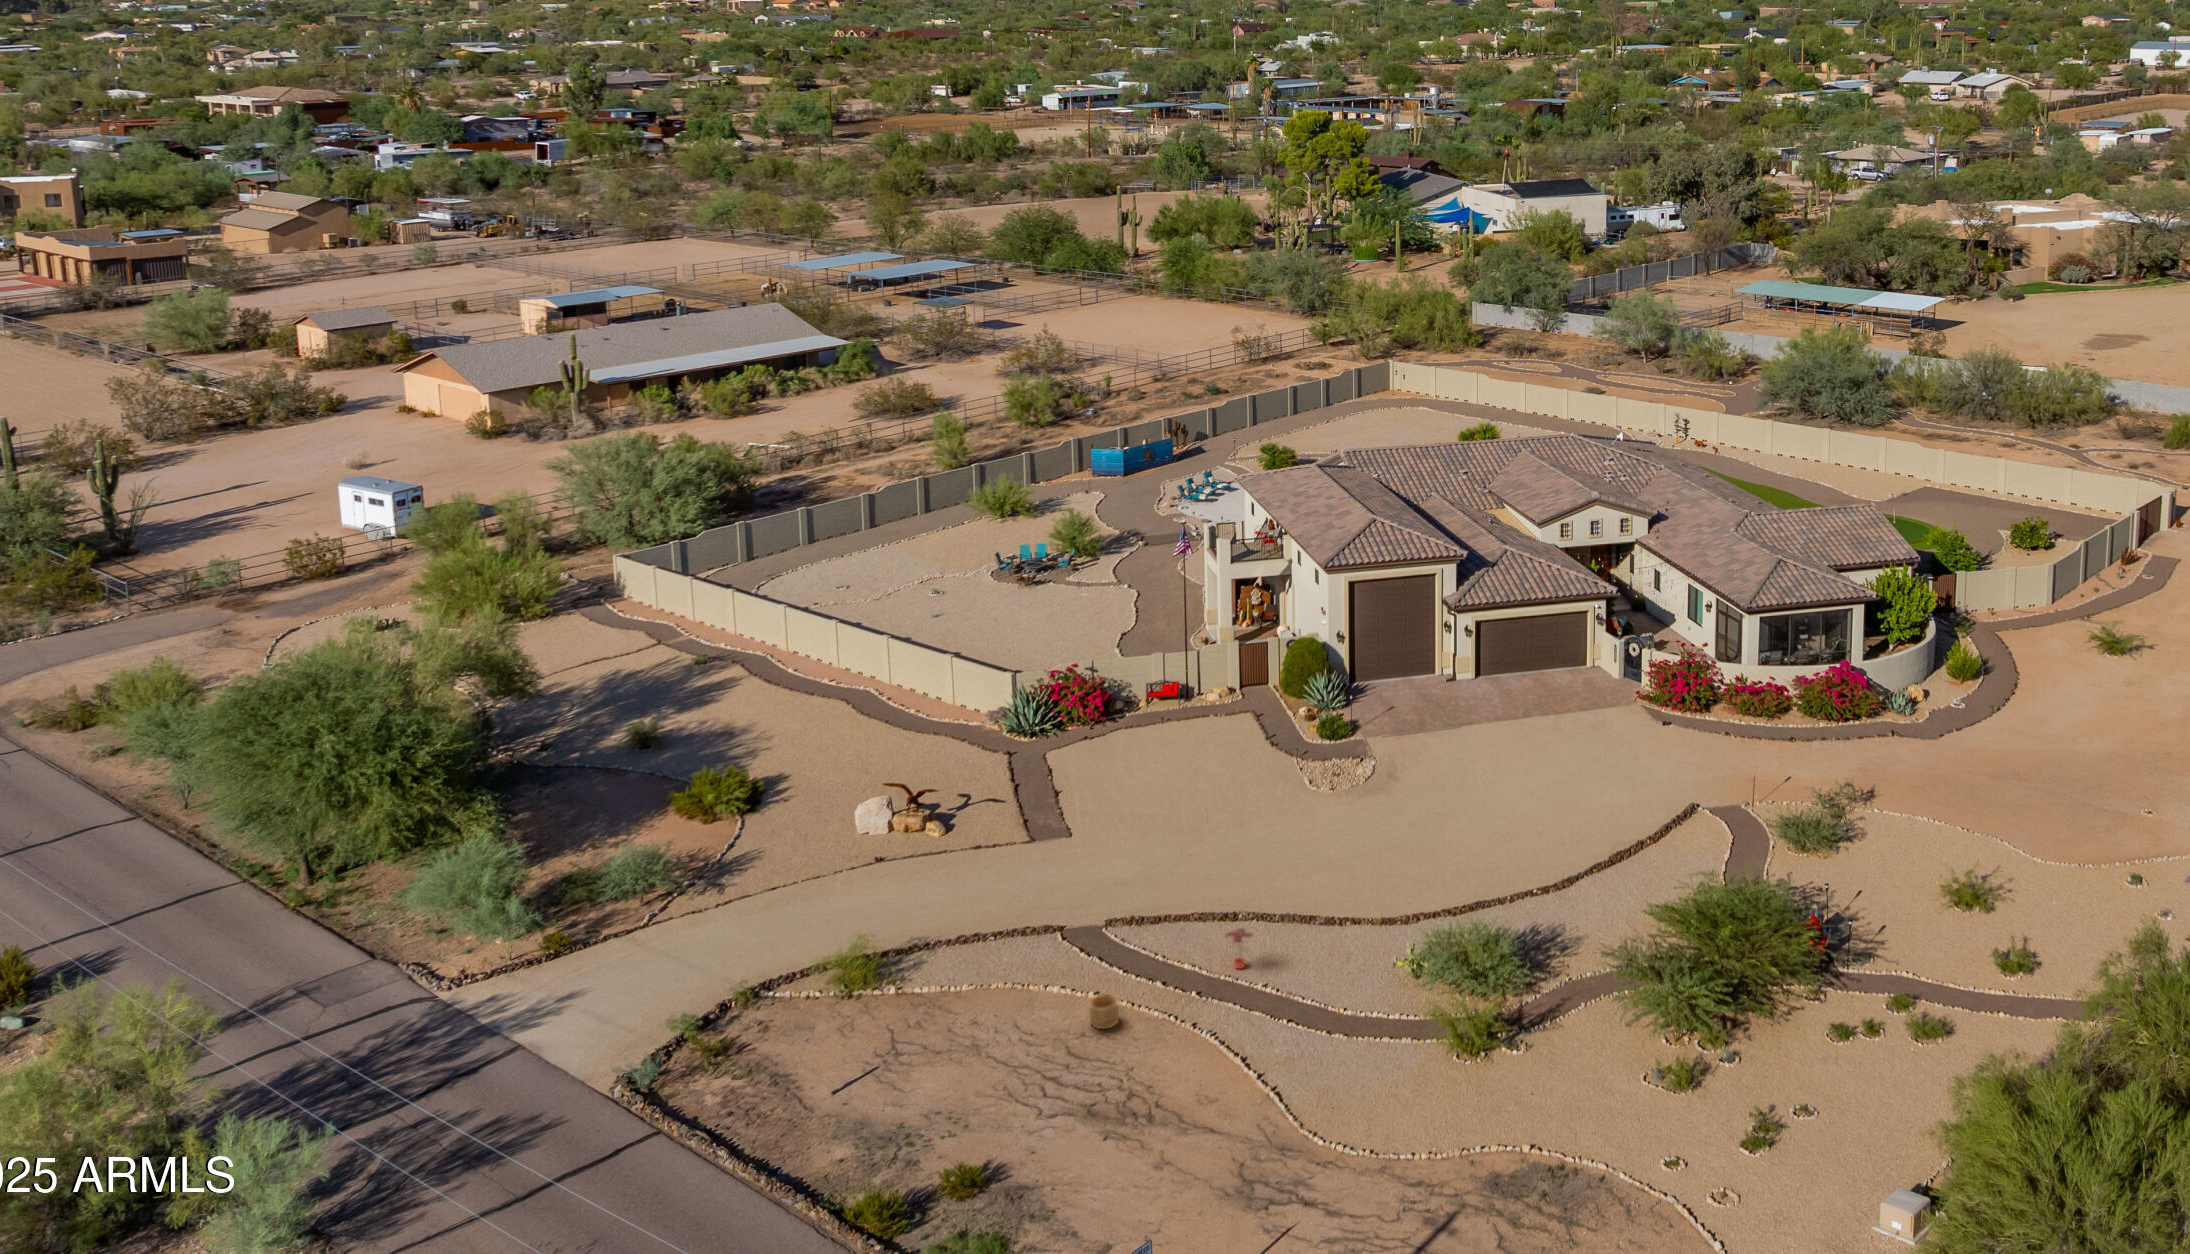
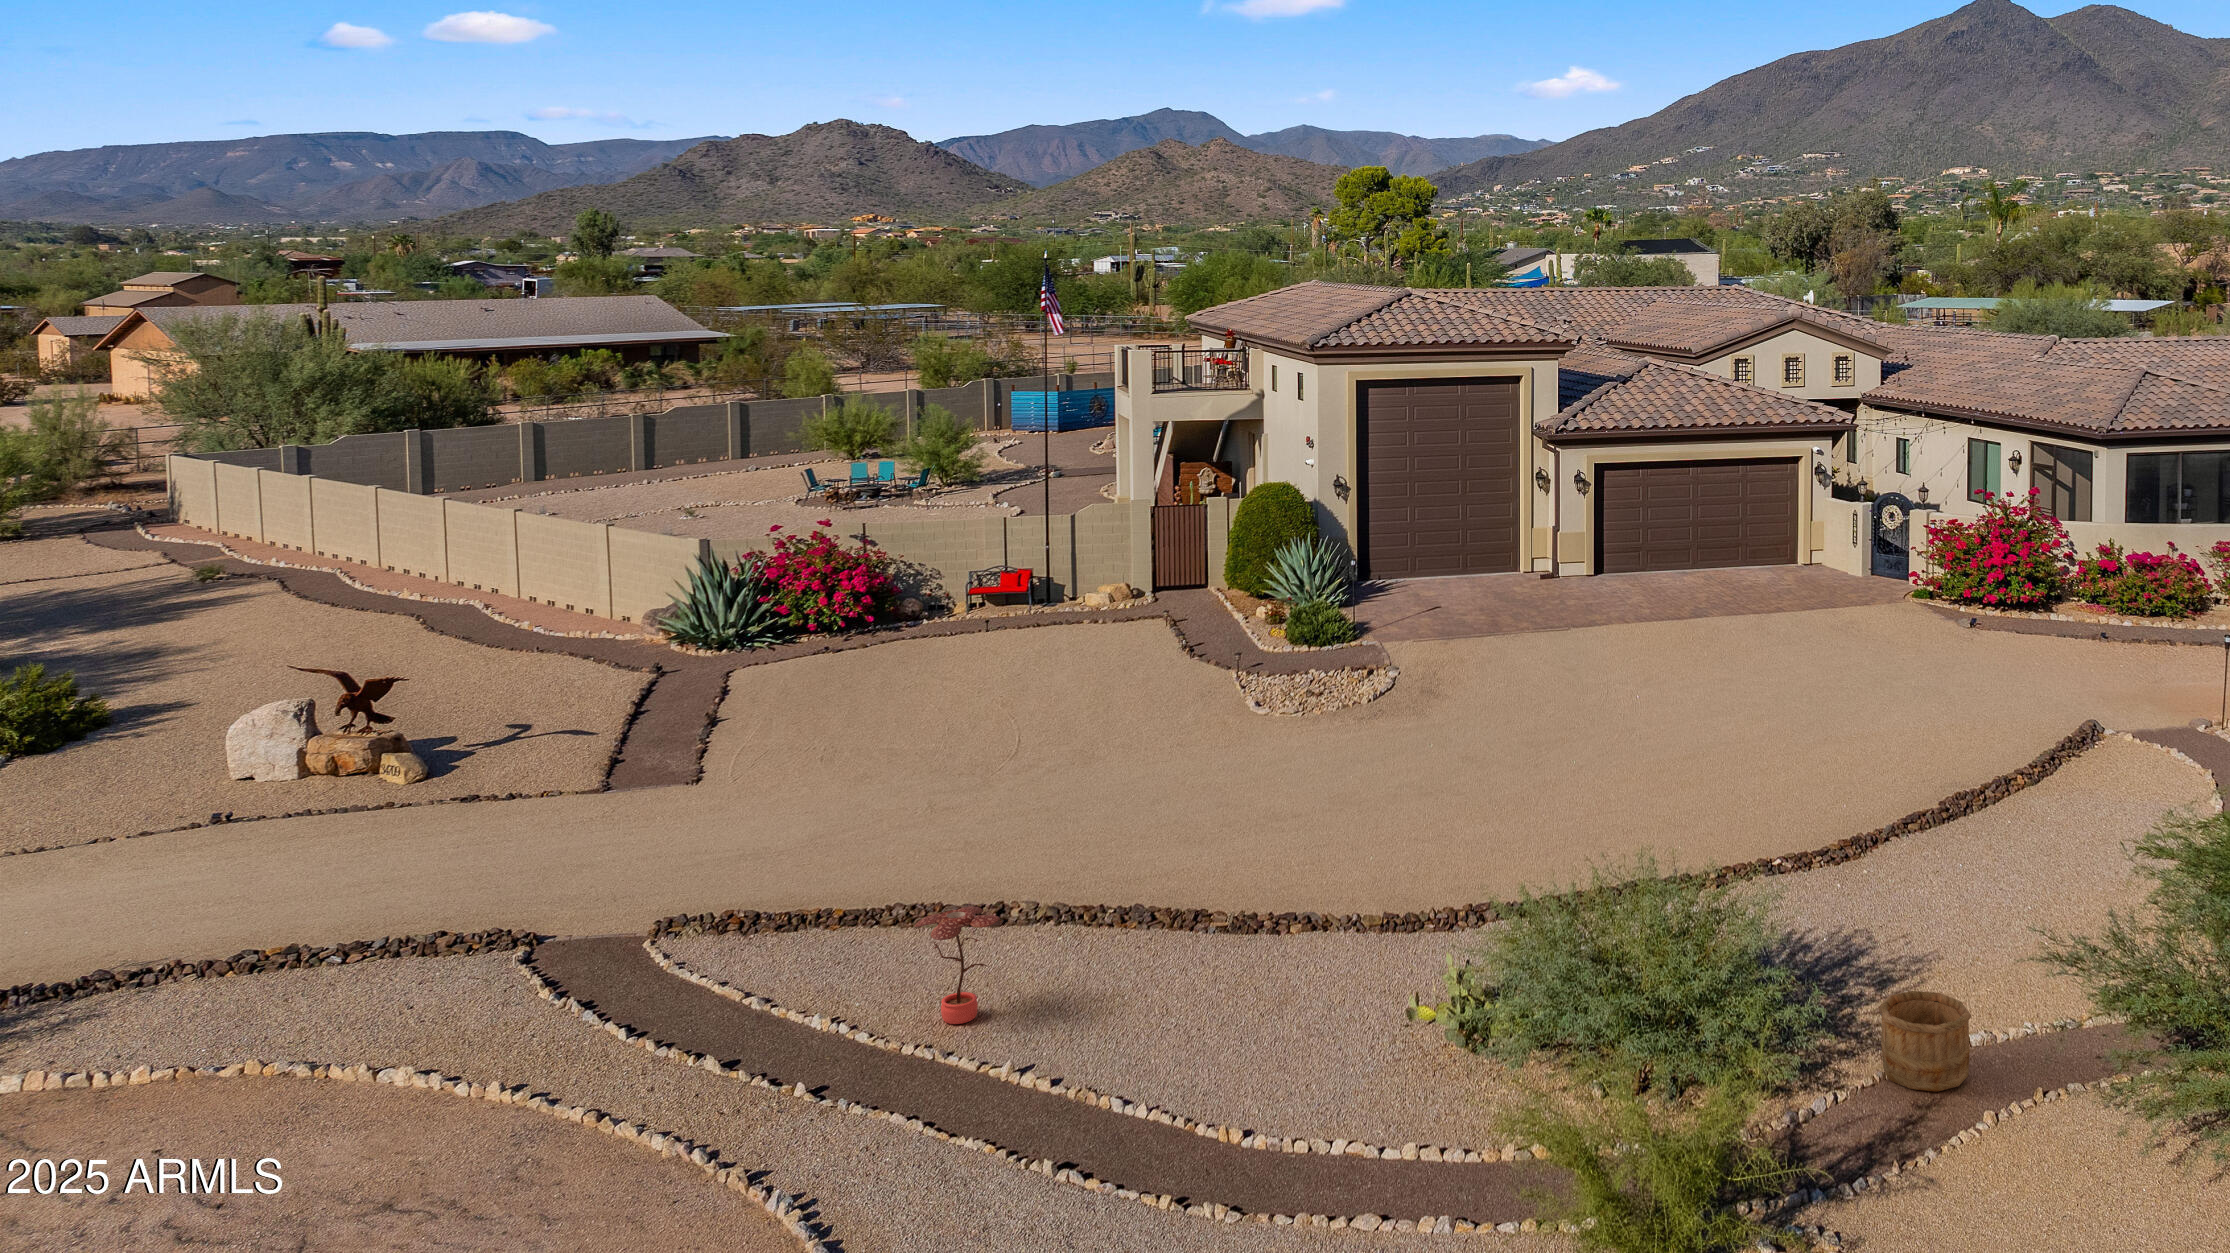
wooden bucket: present [1089,994,1119,1029] -> present [1878,991,1971,1092]

